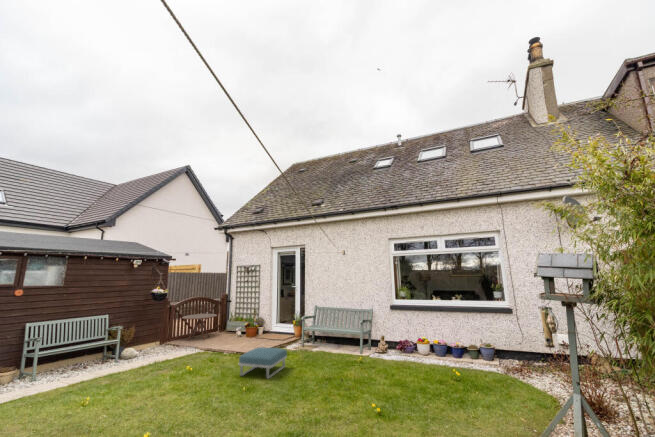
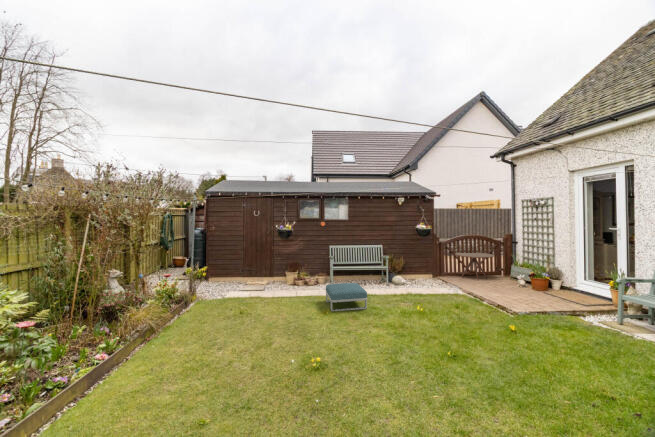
footstool: present [238,347,287,378] -> present [326,283,367,311]

